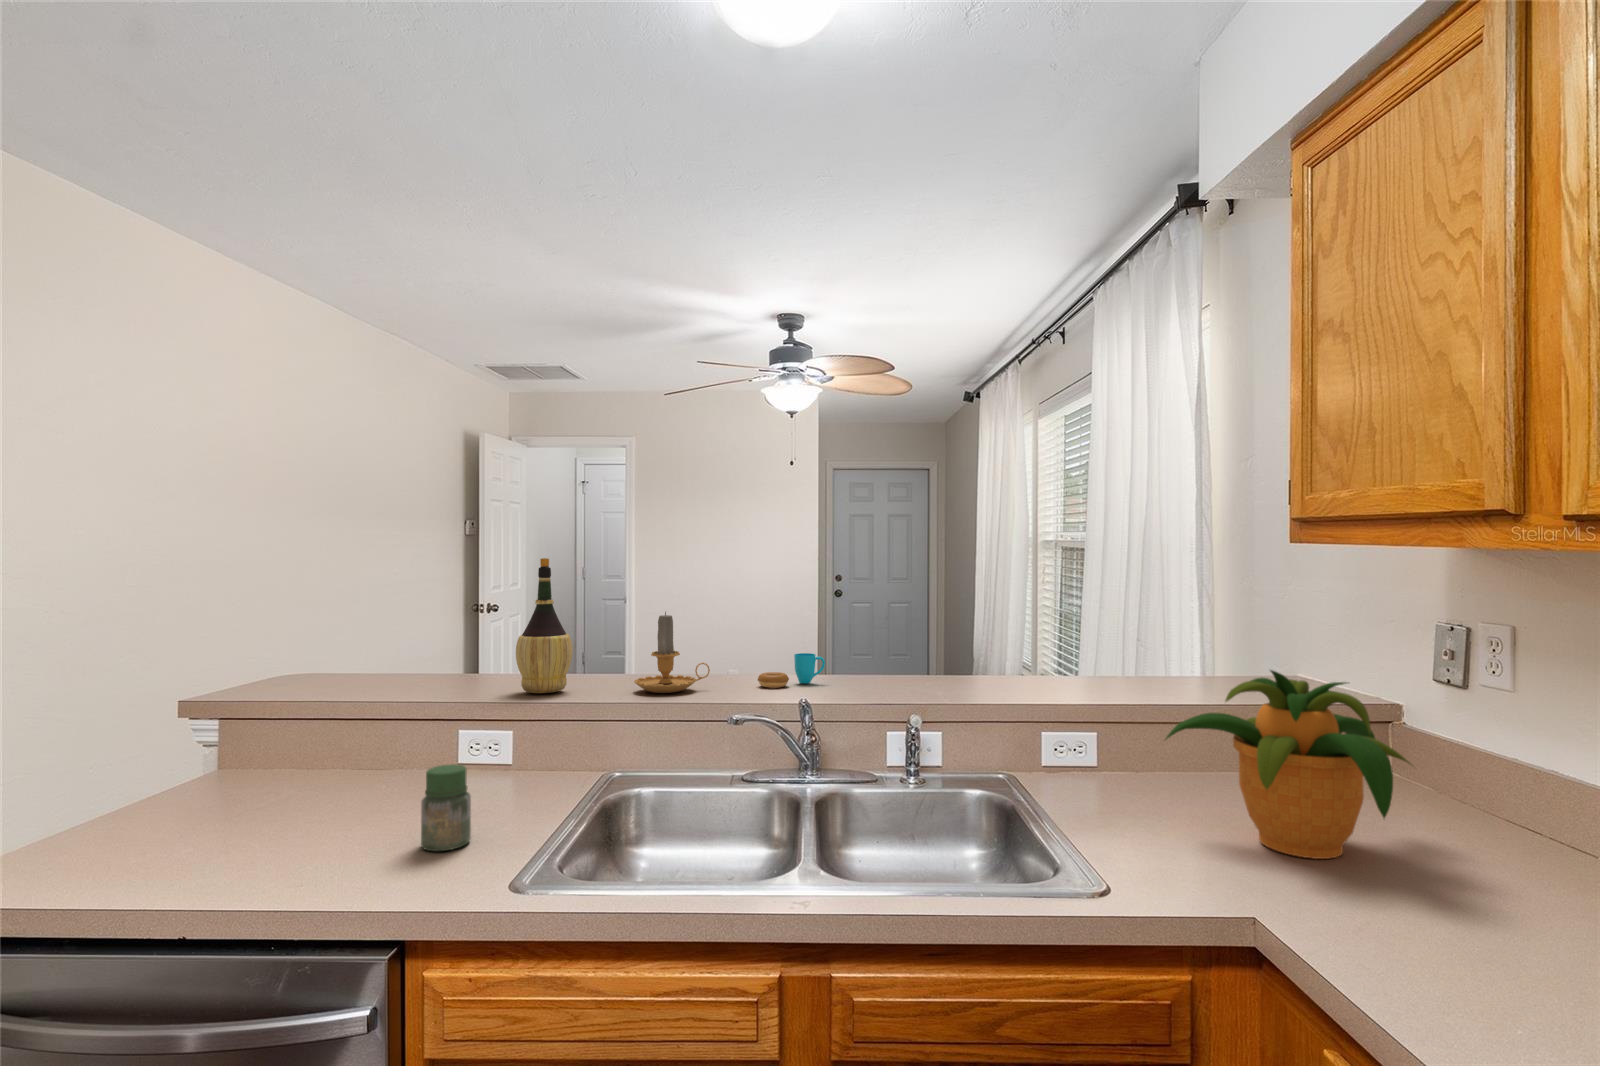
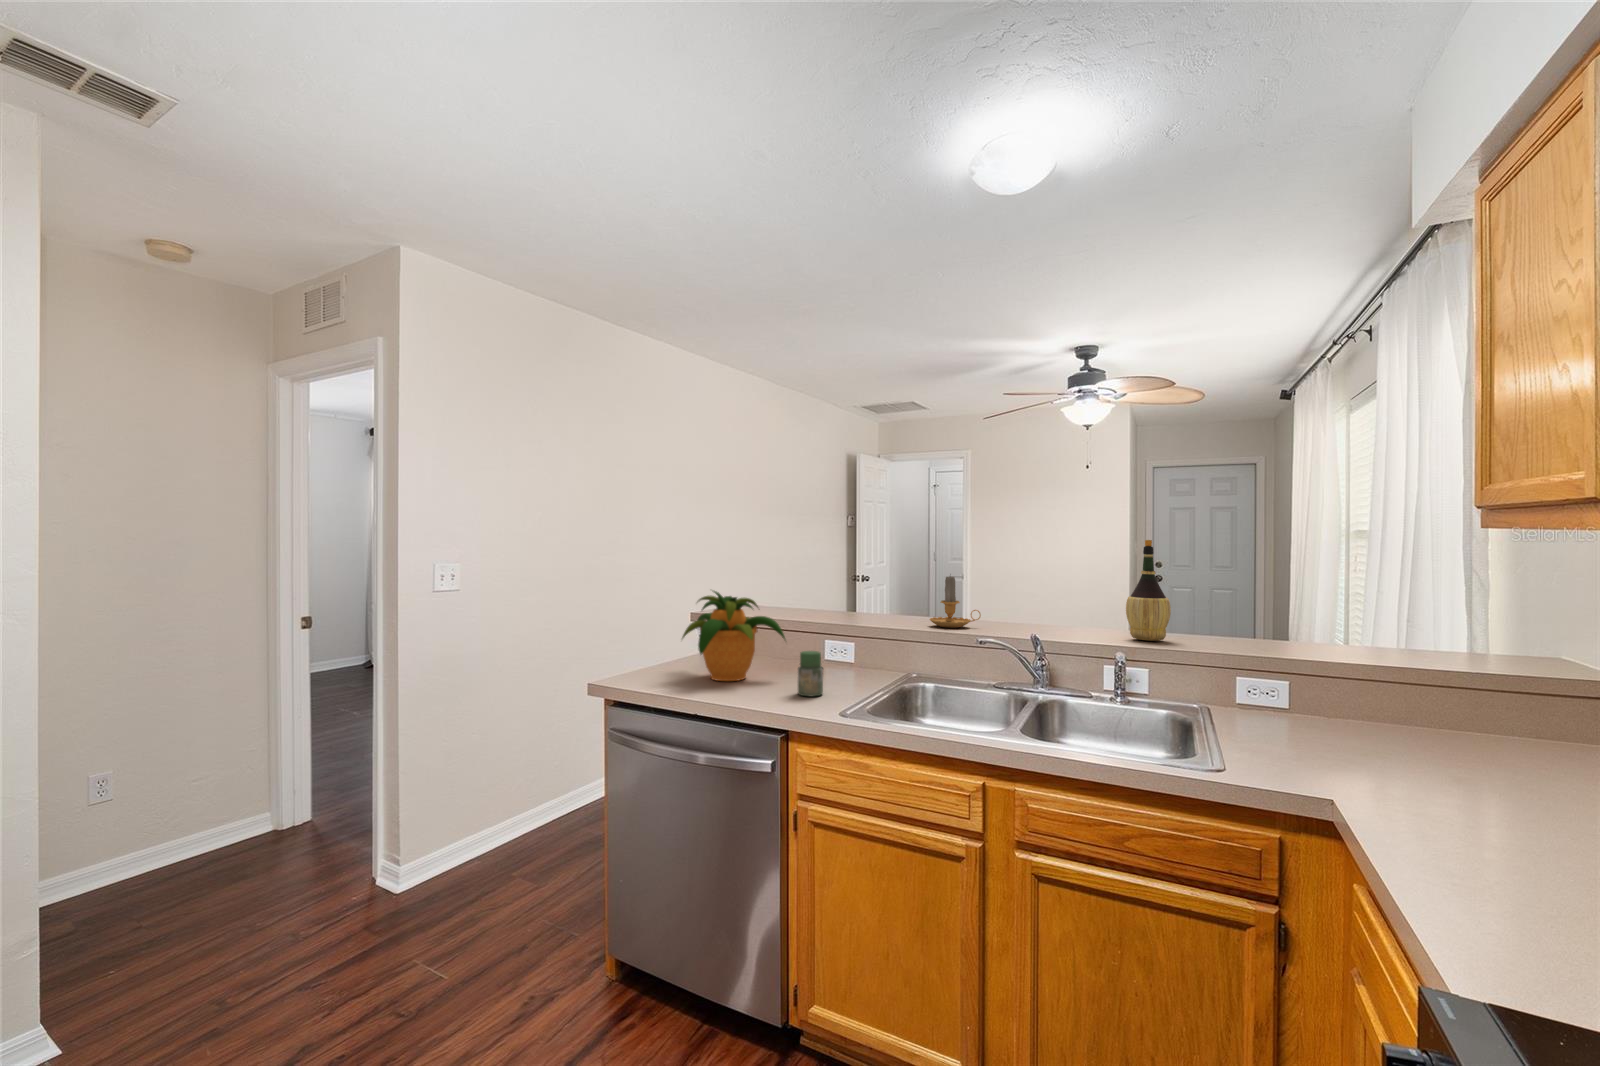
wine bottle: present [516,558,572,693] -> present [1126,540,1171,641]
cup: present [758,653,825,688] -> none [1016,609,1068,630]
potted plant: present [1166,670,1411,859] -> present [682,591,785,681]

